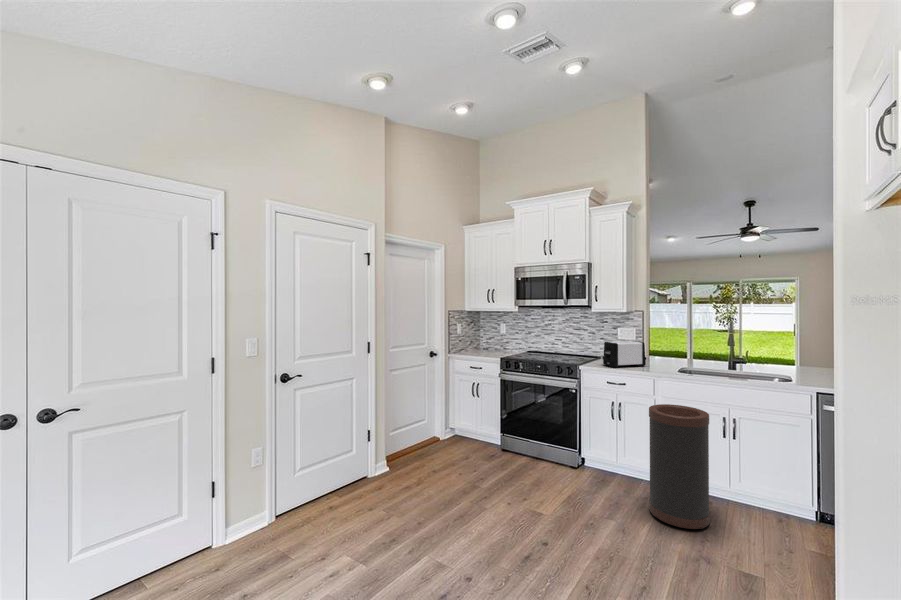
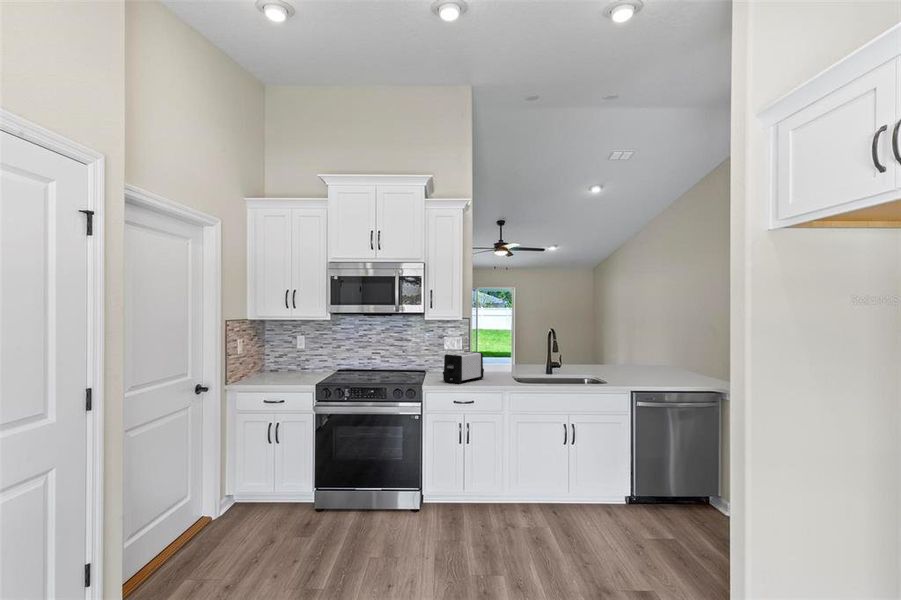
trash can: present [649,404,710,529] -> none [512,418,568,546]

